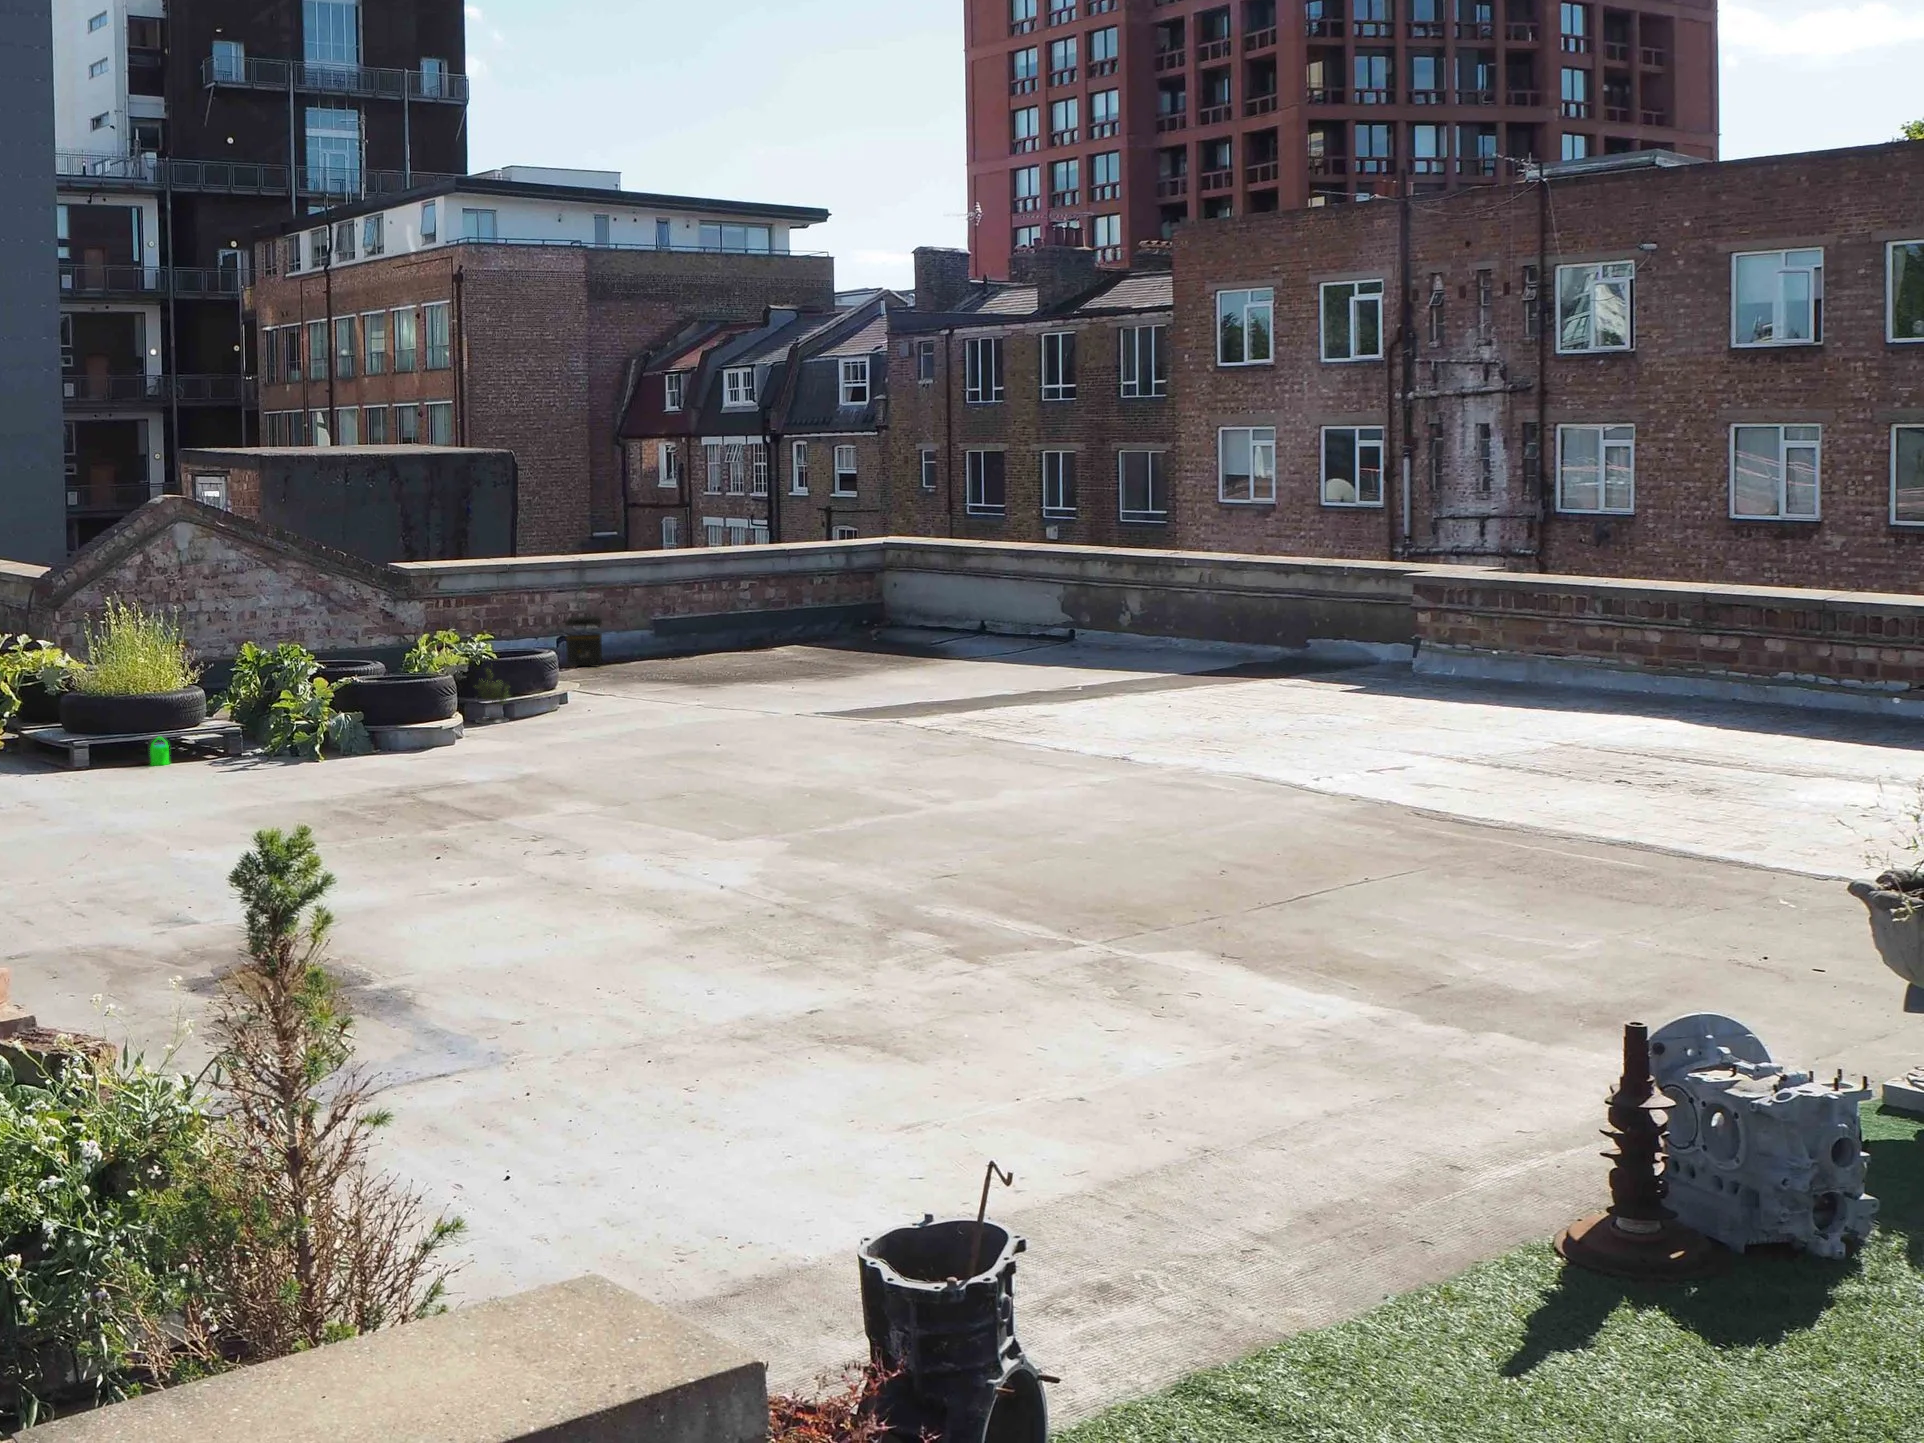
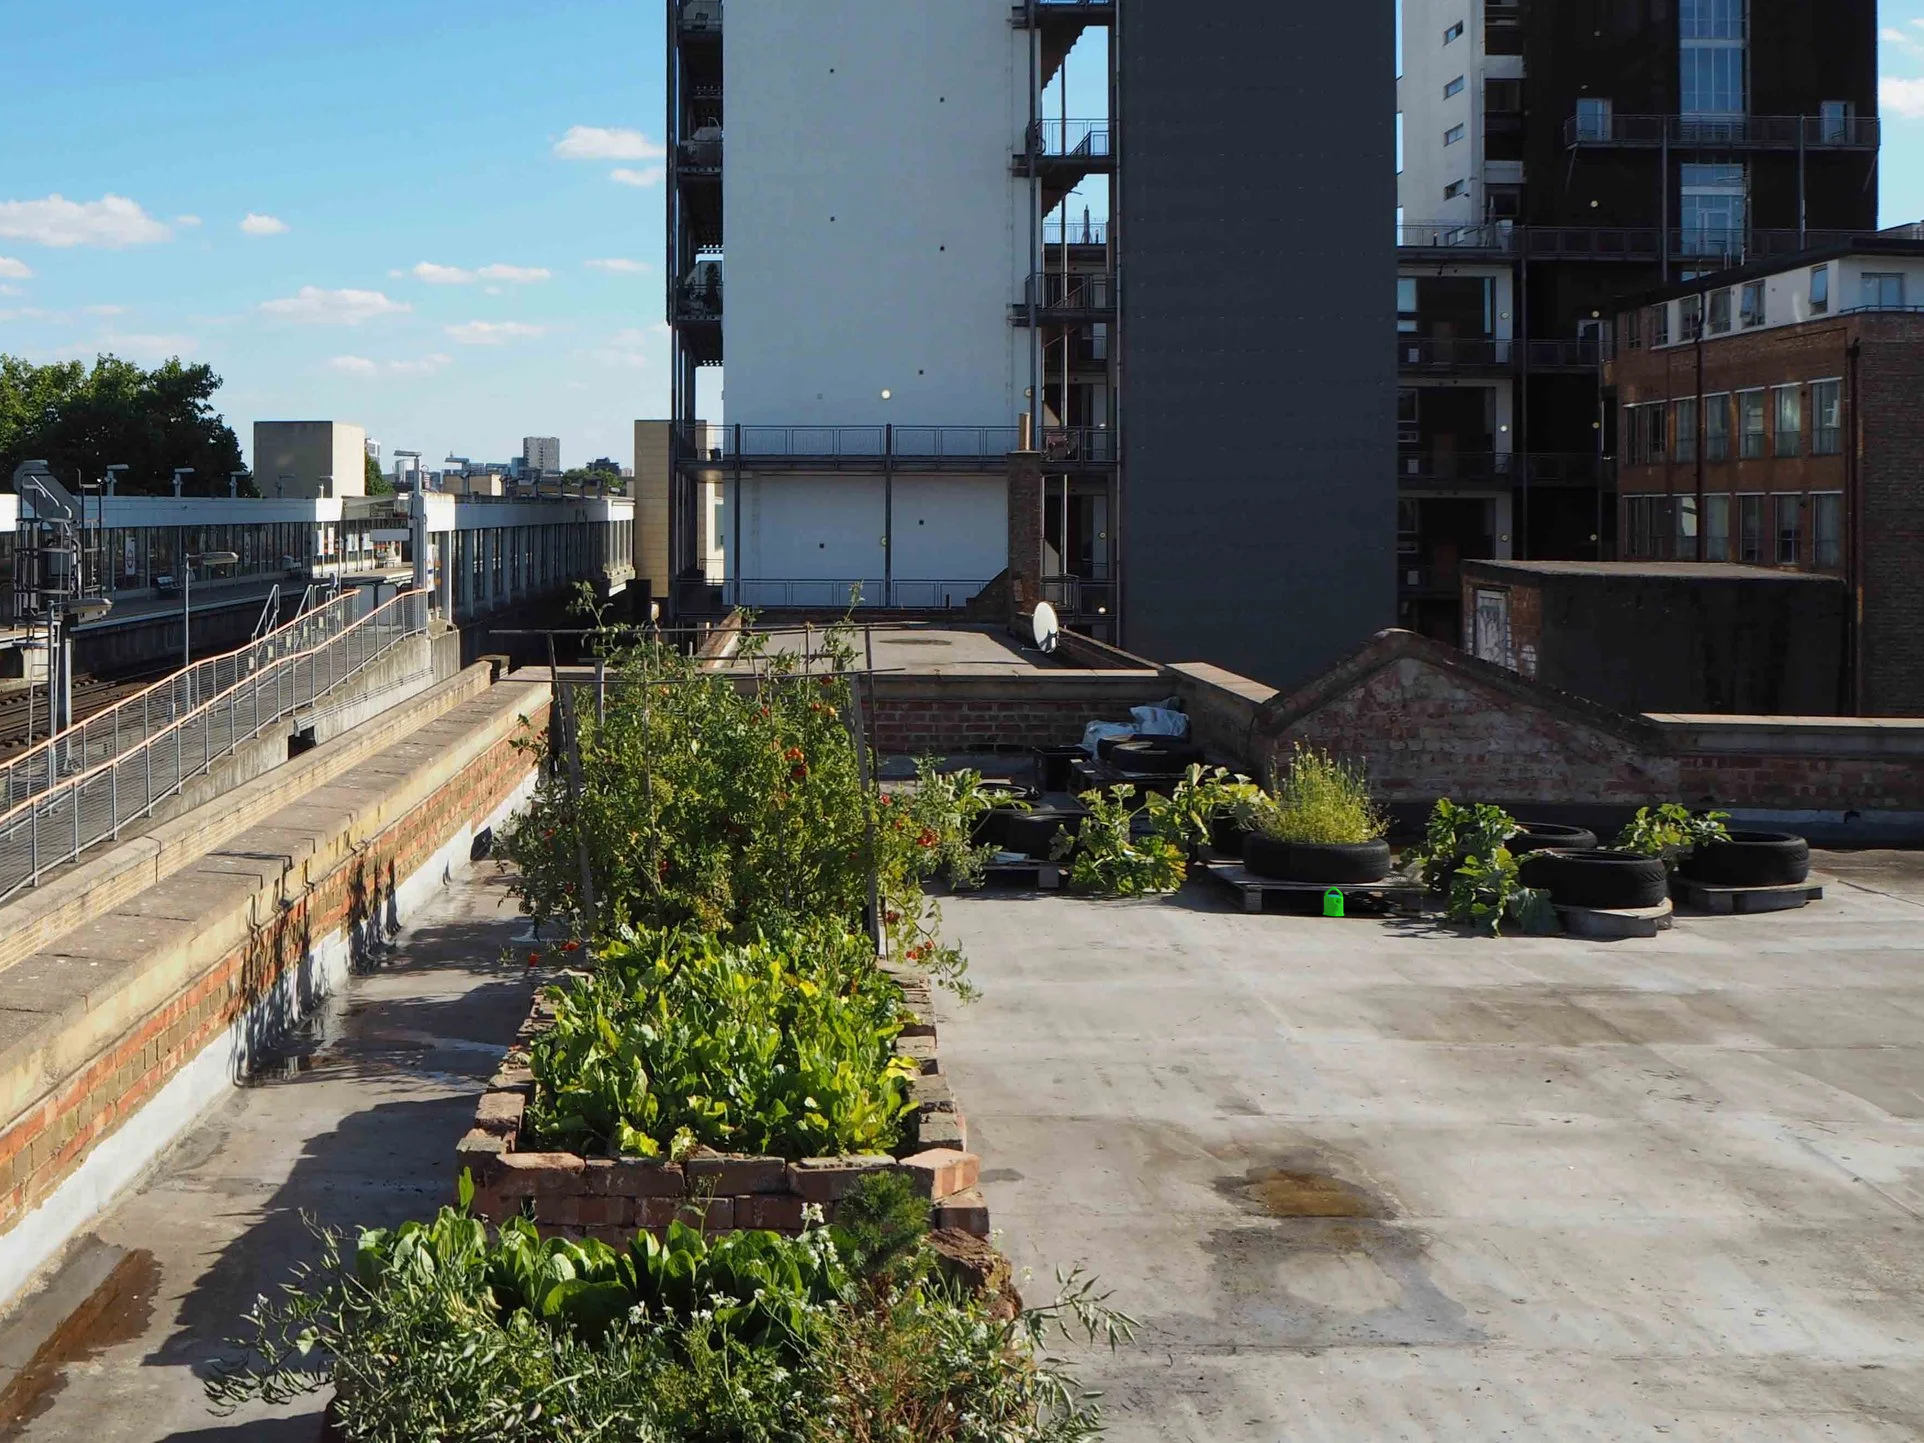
toolbox: present [565,616,602,667] -> none [1846,795,1897,856]
potted tree: present [476,669,508,724] -> present [1385,847,1429,916]

